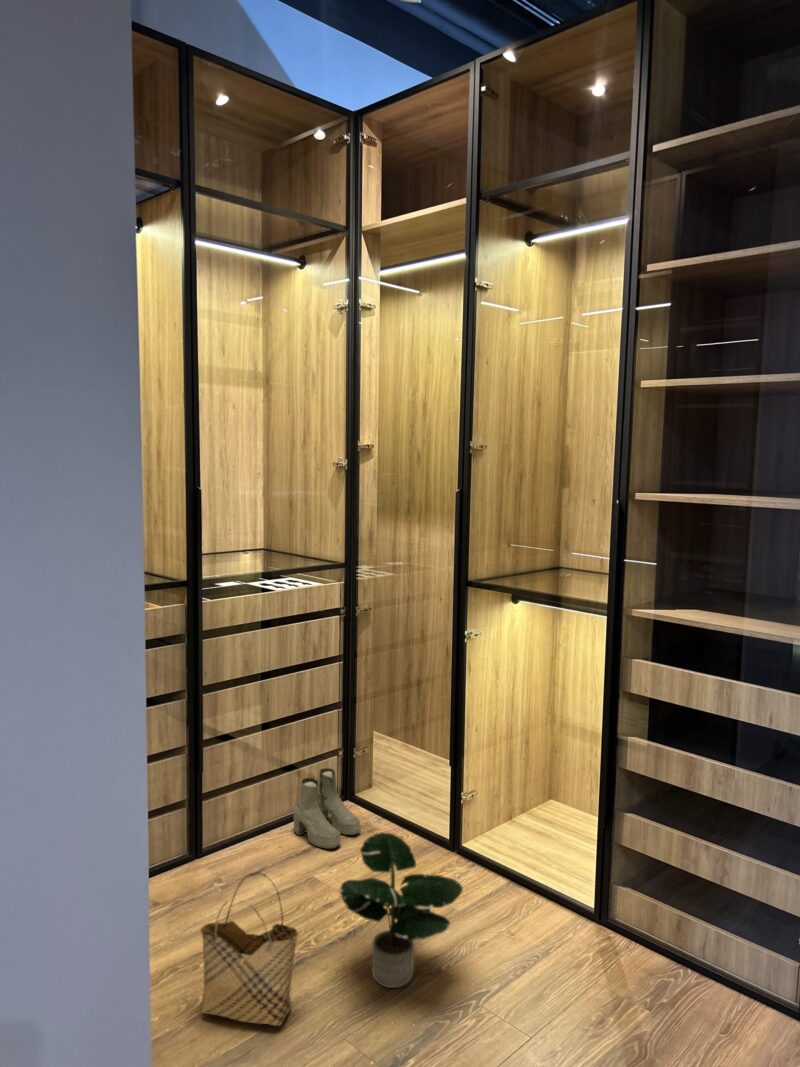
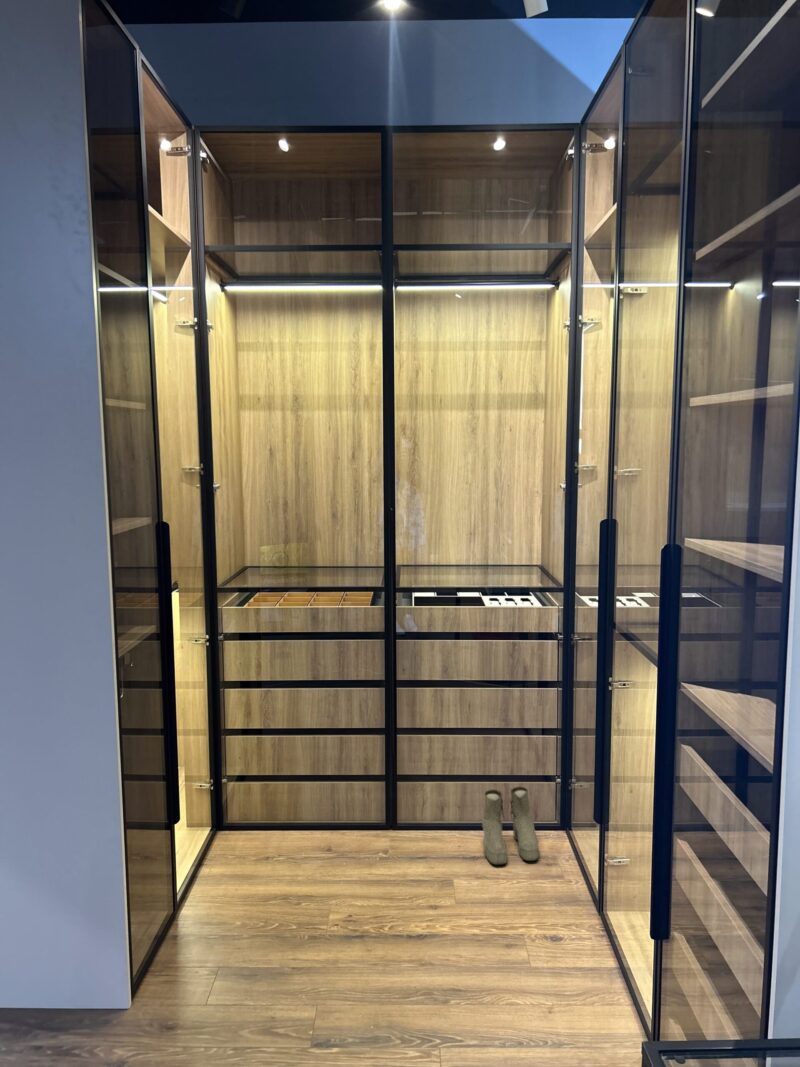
potted plant: present [340,832,463,988] -> none [346,844,460,995]
woven basket: present [201,872,298,1026] -> none [260,835,317,968]

